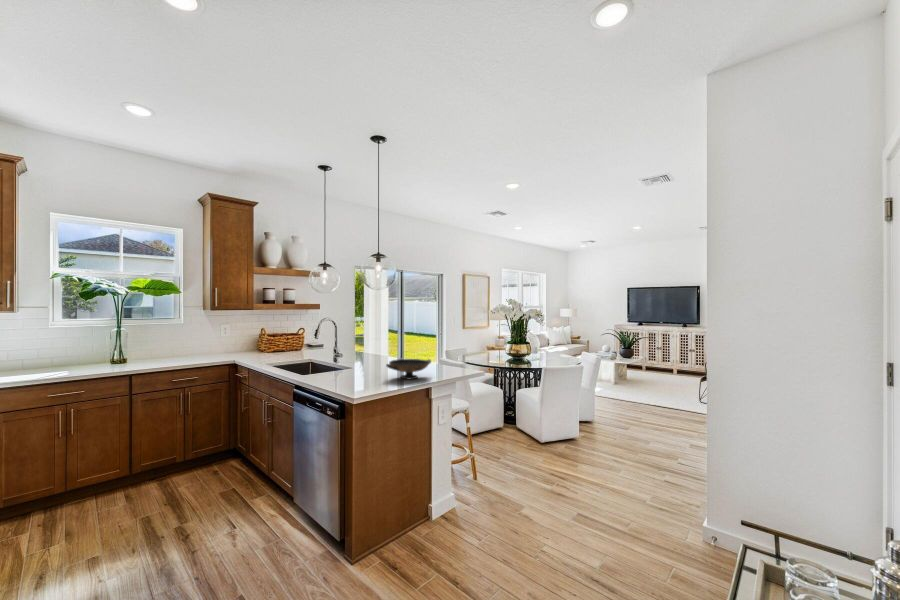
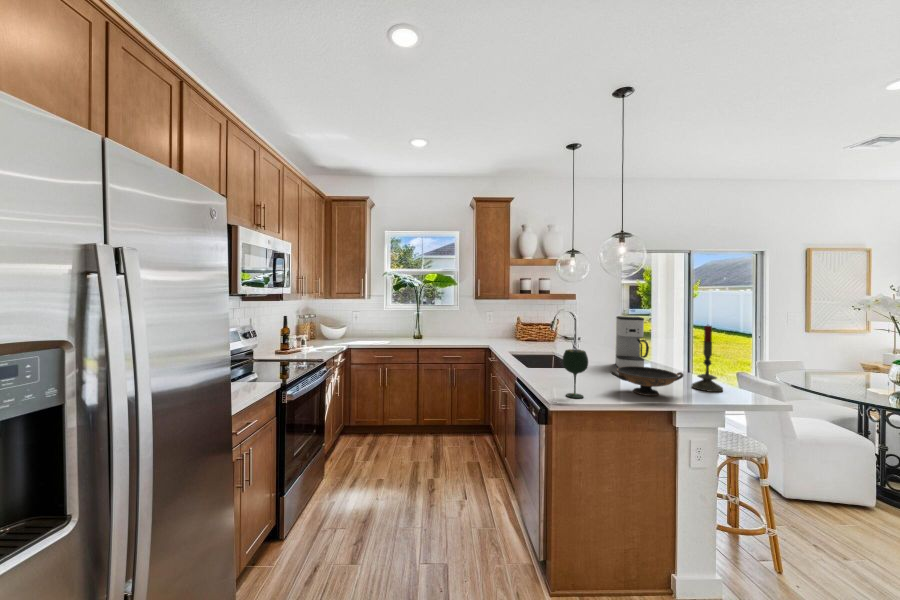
coffee maker: none [371,321,396,365] -> present [615,316,649,367]
candle: none [432,324,449,371] -> present [692,325,723,392]
wine glass: none [355,350,376,389] -> present [562,349,588,398]

